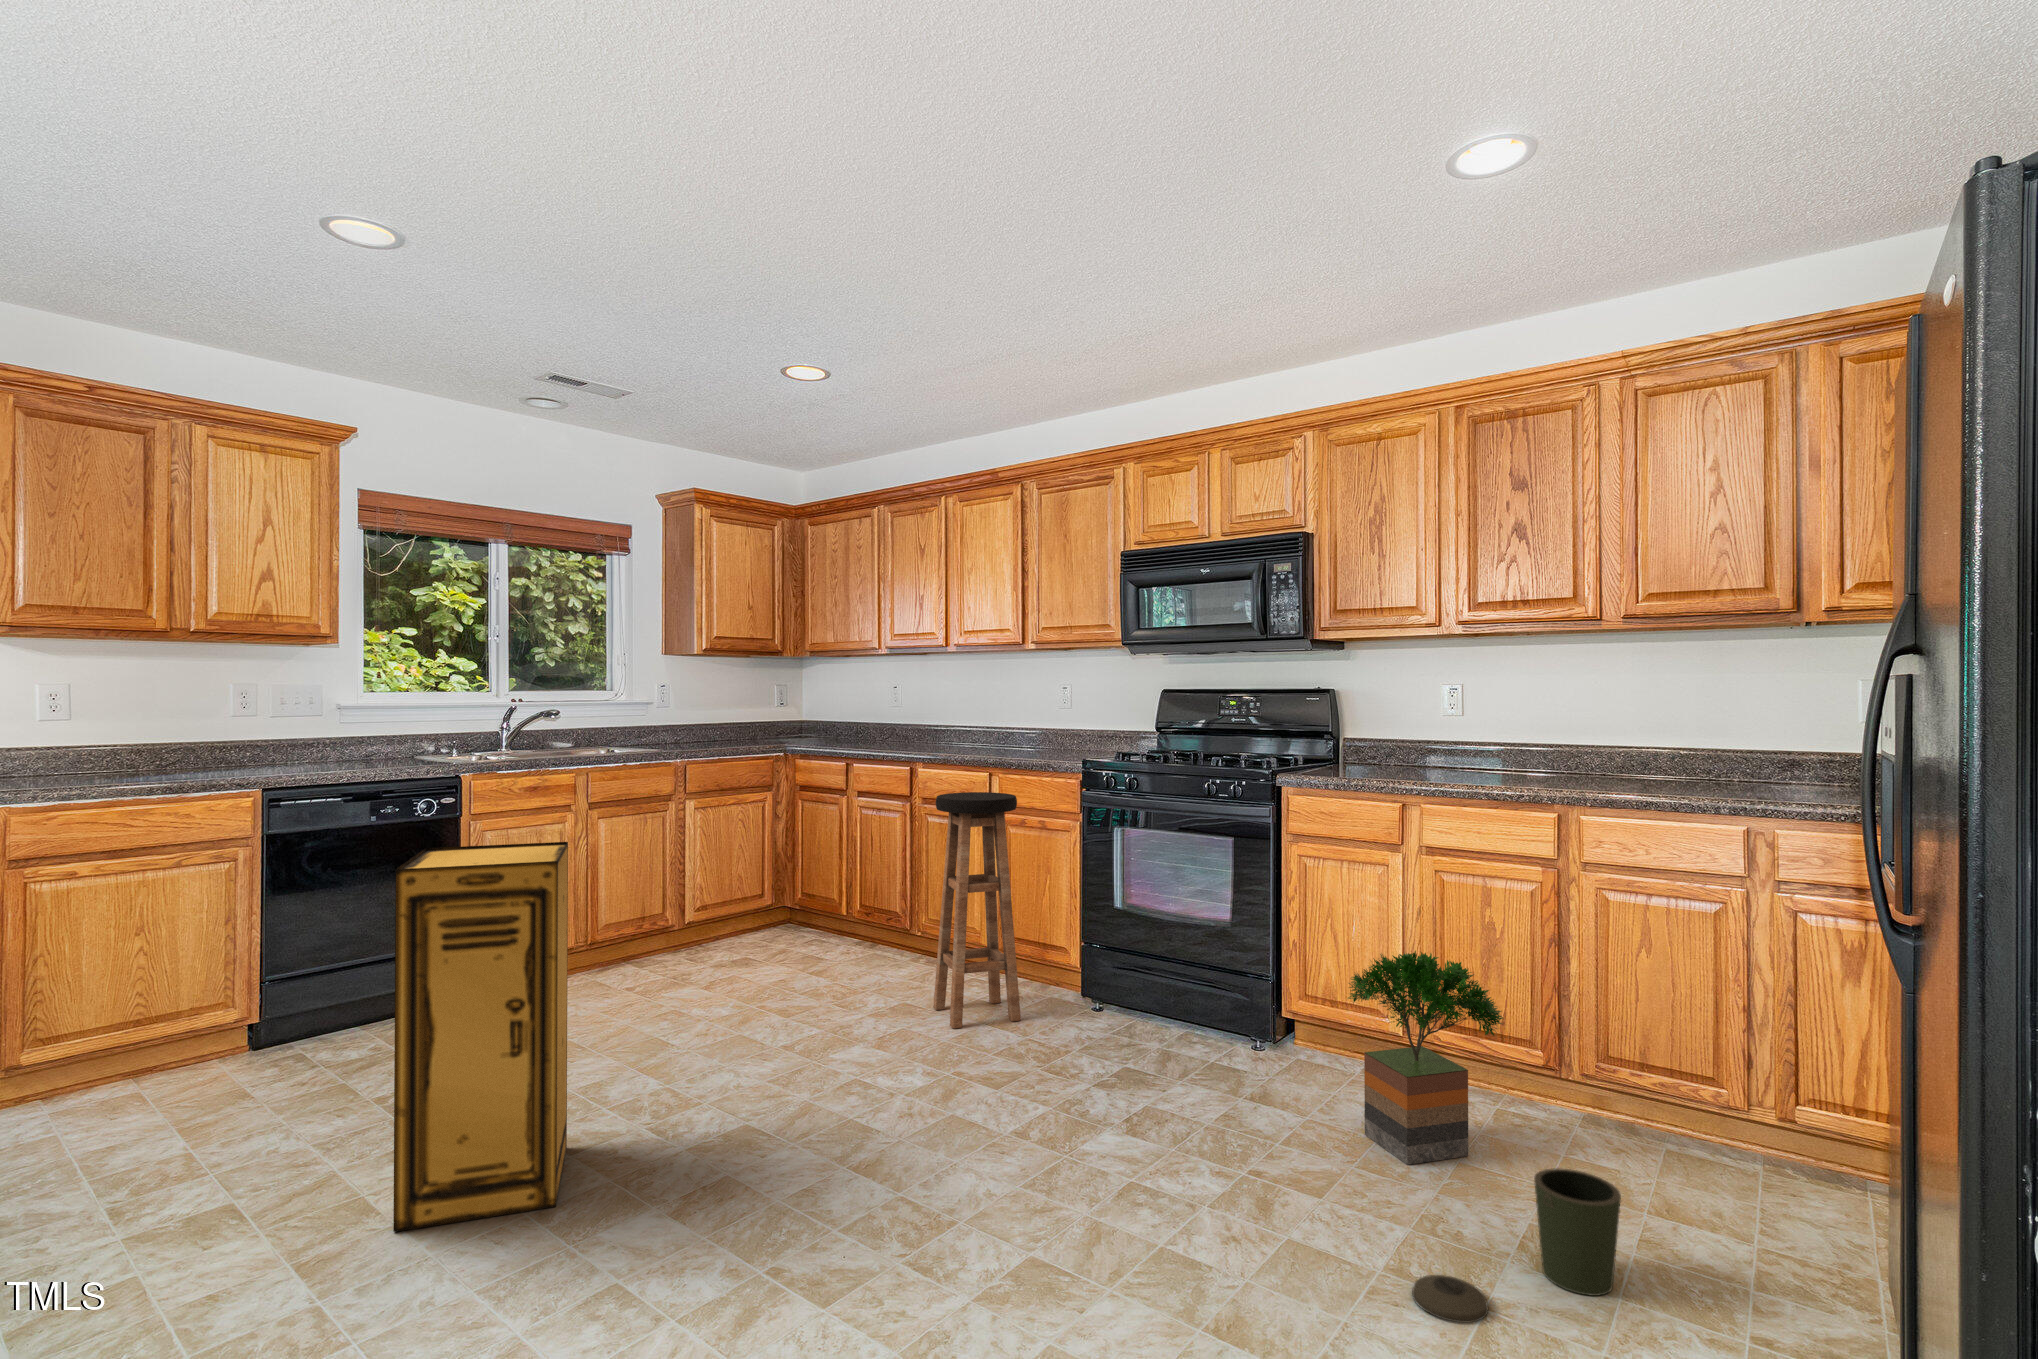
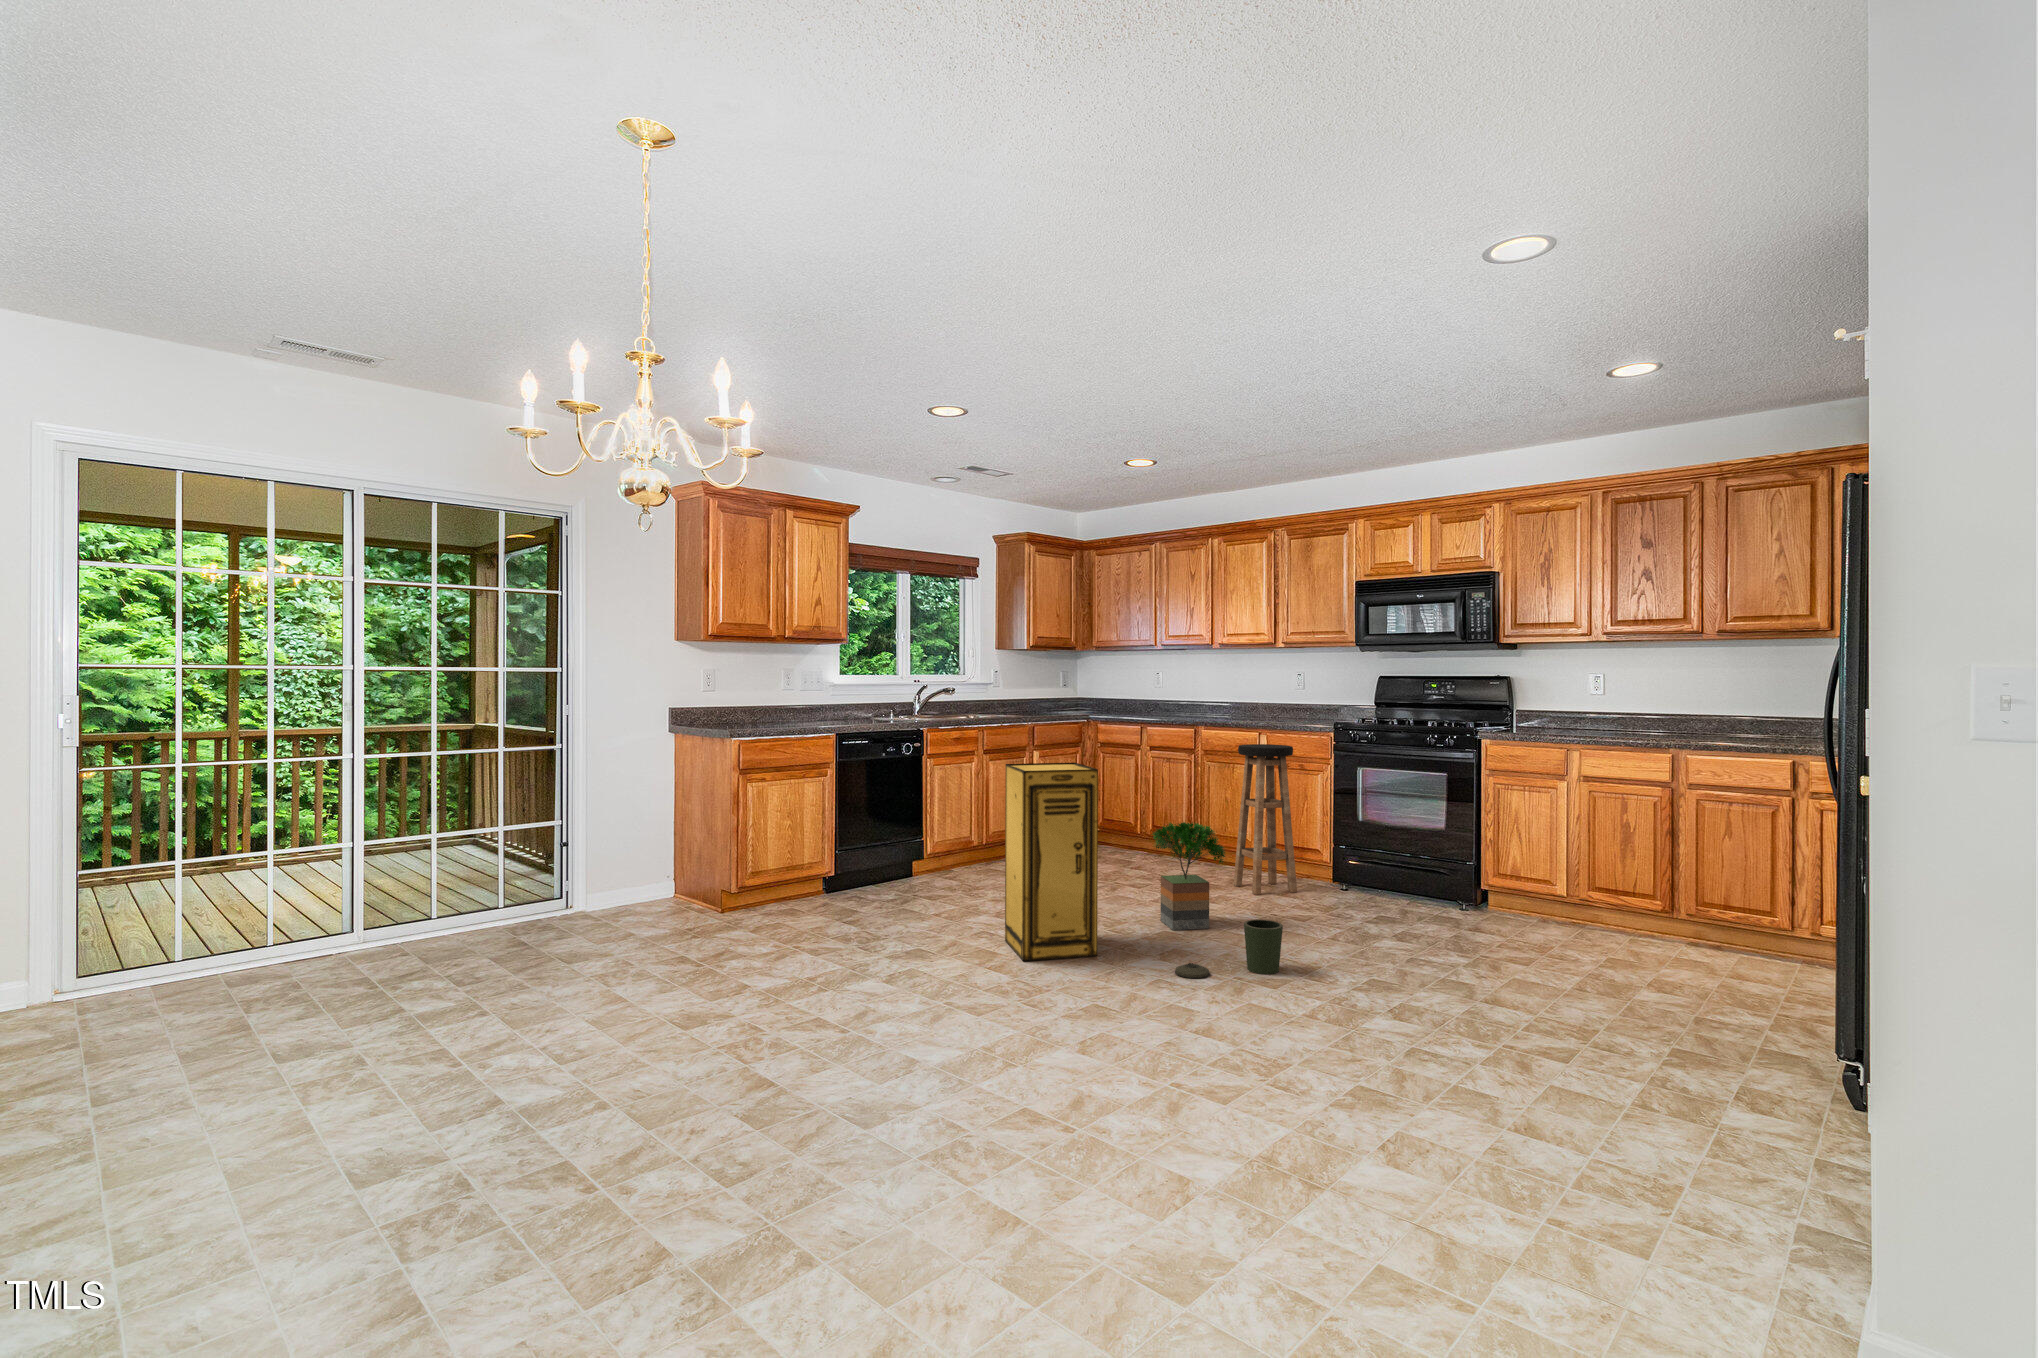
potted tree: present [1348,951,1503,1165] -> present [1152,822,1225,930]
trash can: present [1412,1168,1621,1323] -> present [1175,920,1283,978]

